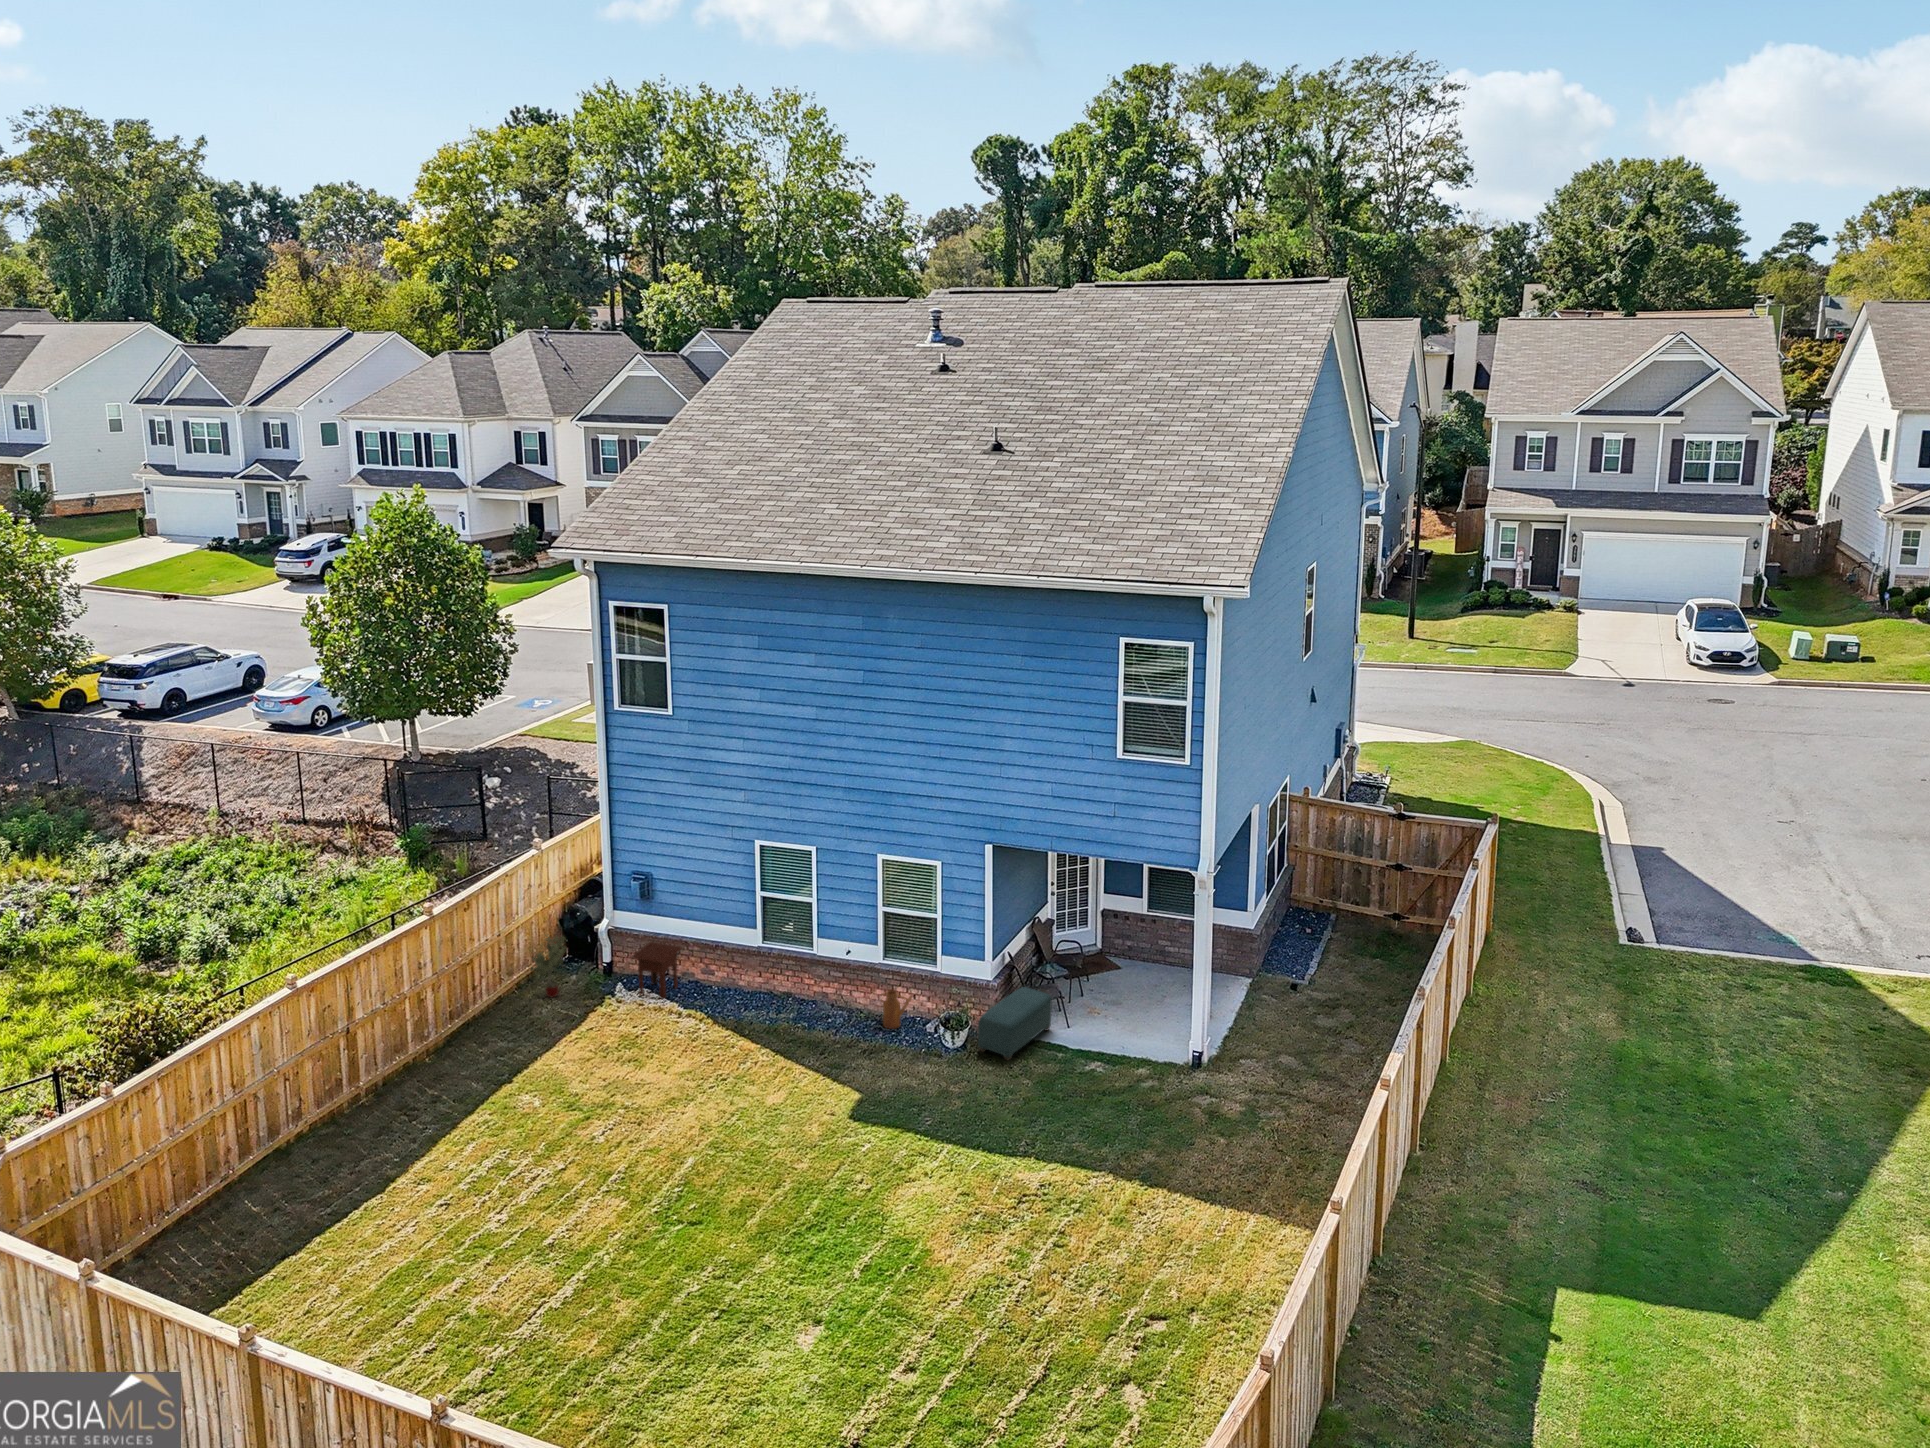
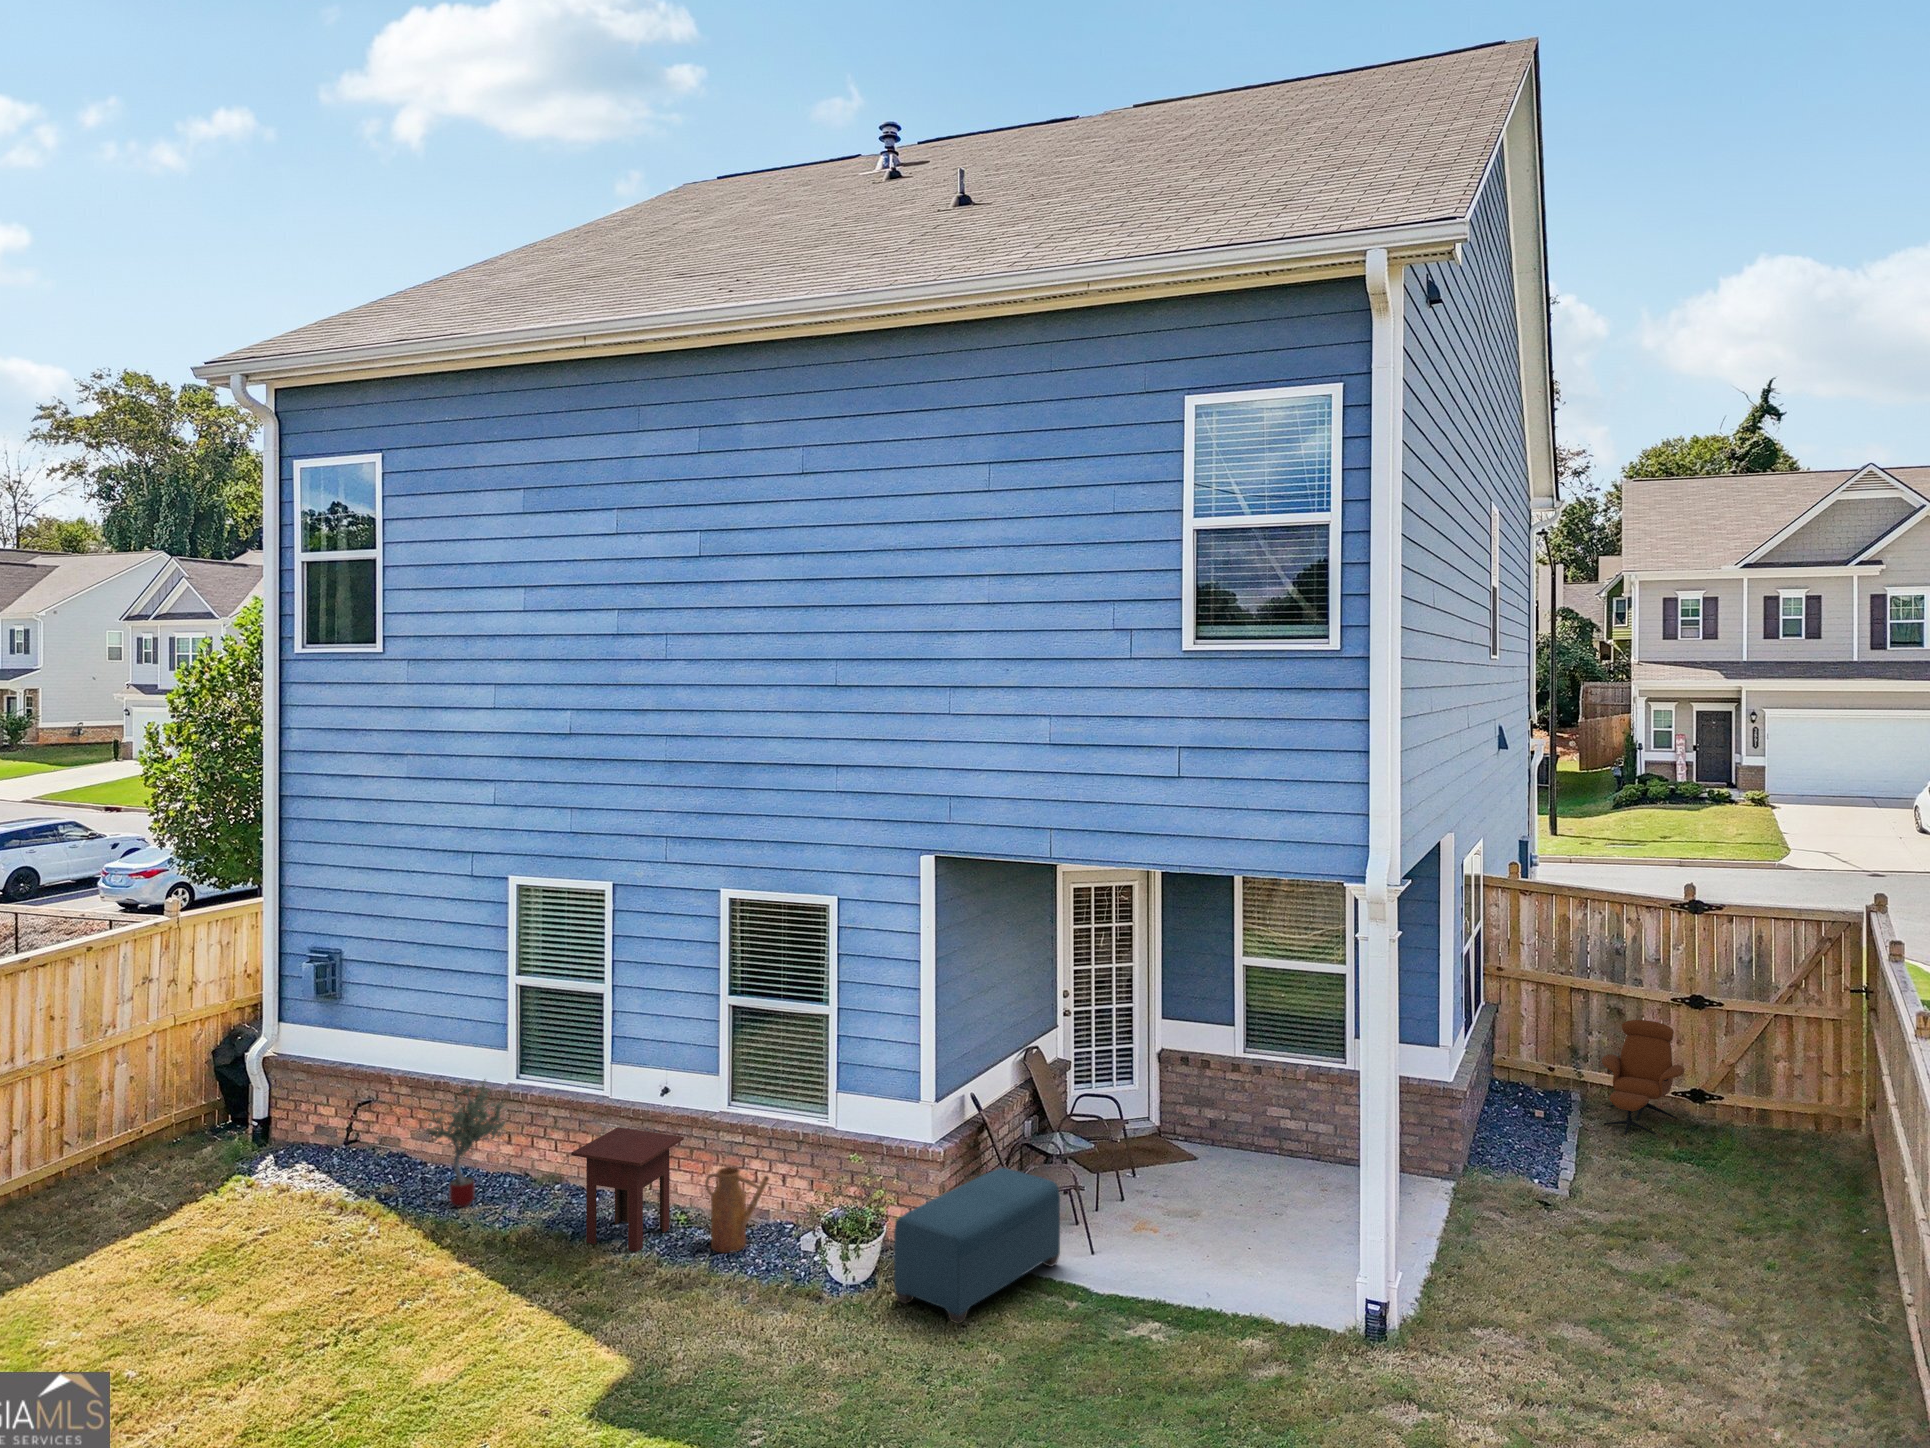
lounge chair: none [1332,877,1377,942] -> present [1602,1020,1685,1135]
potted tree: present [531,936,567,998] -> present [426,1079,508,1208]
side table: present [631,942,682,999] -> present [571,1127,684,1252]

